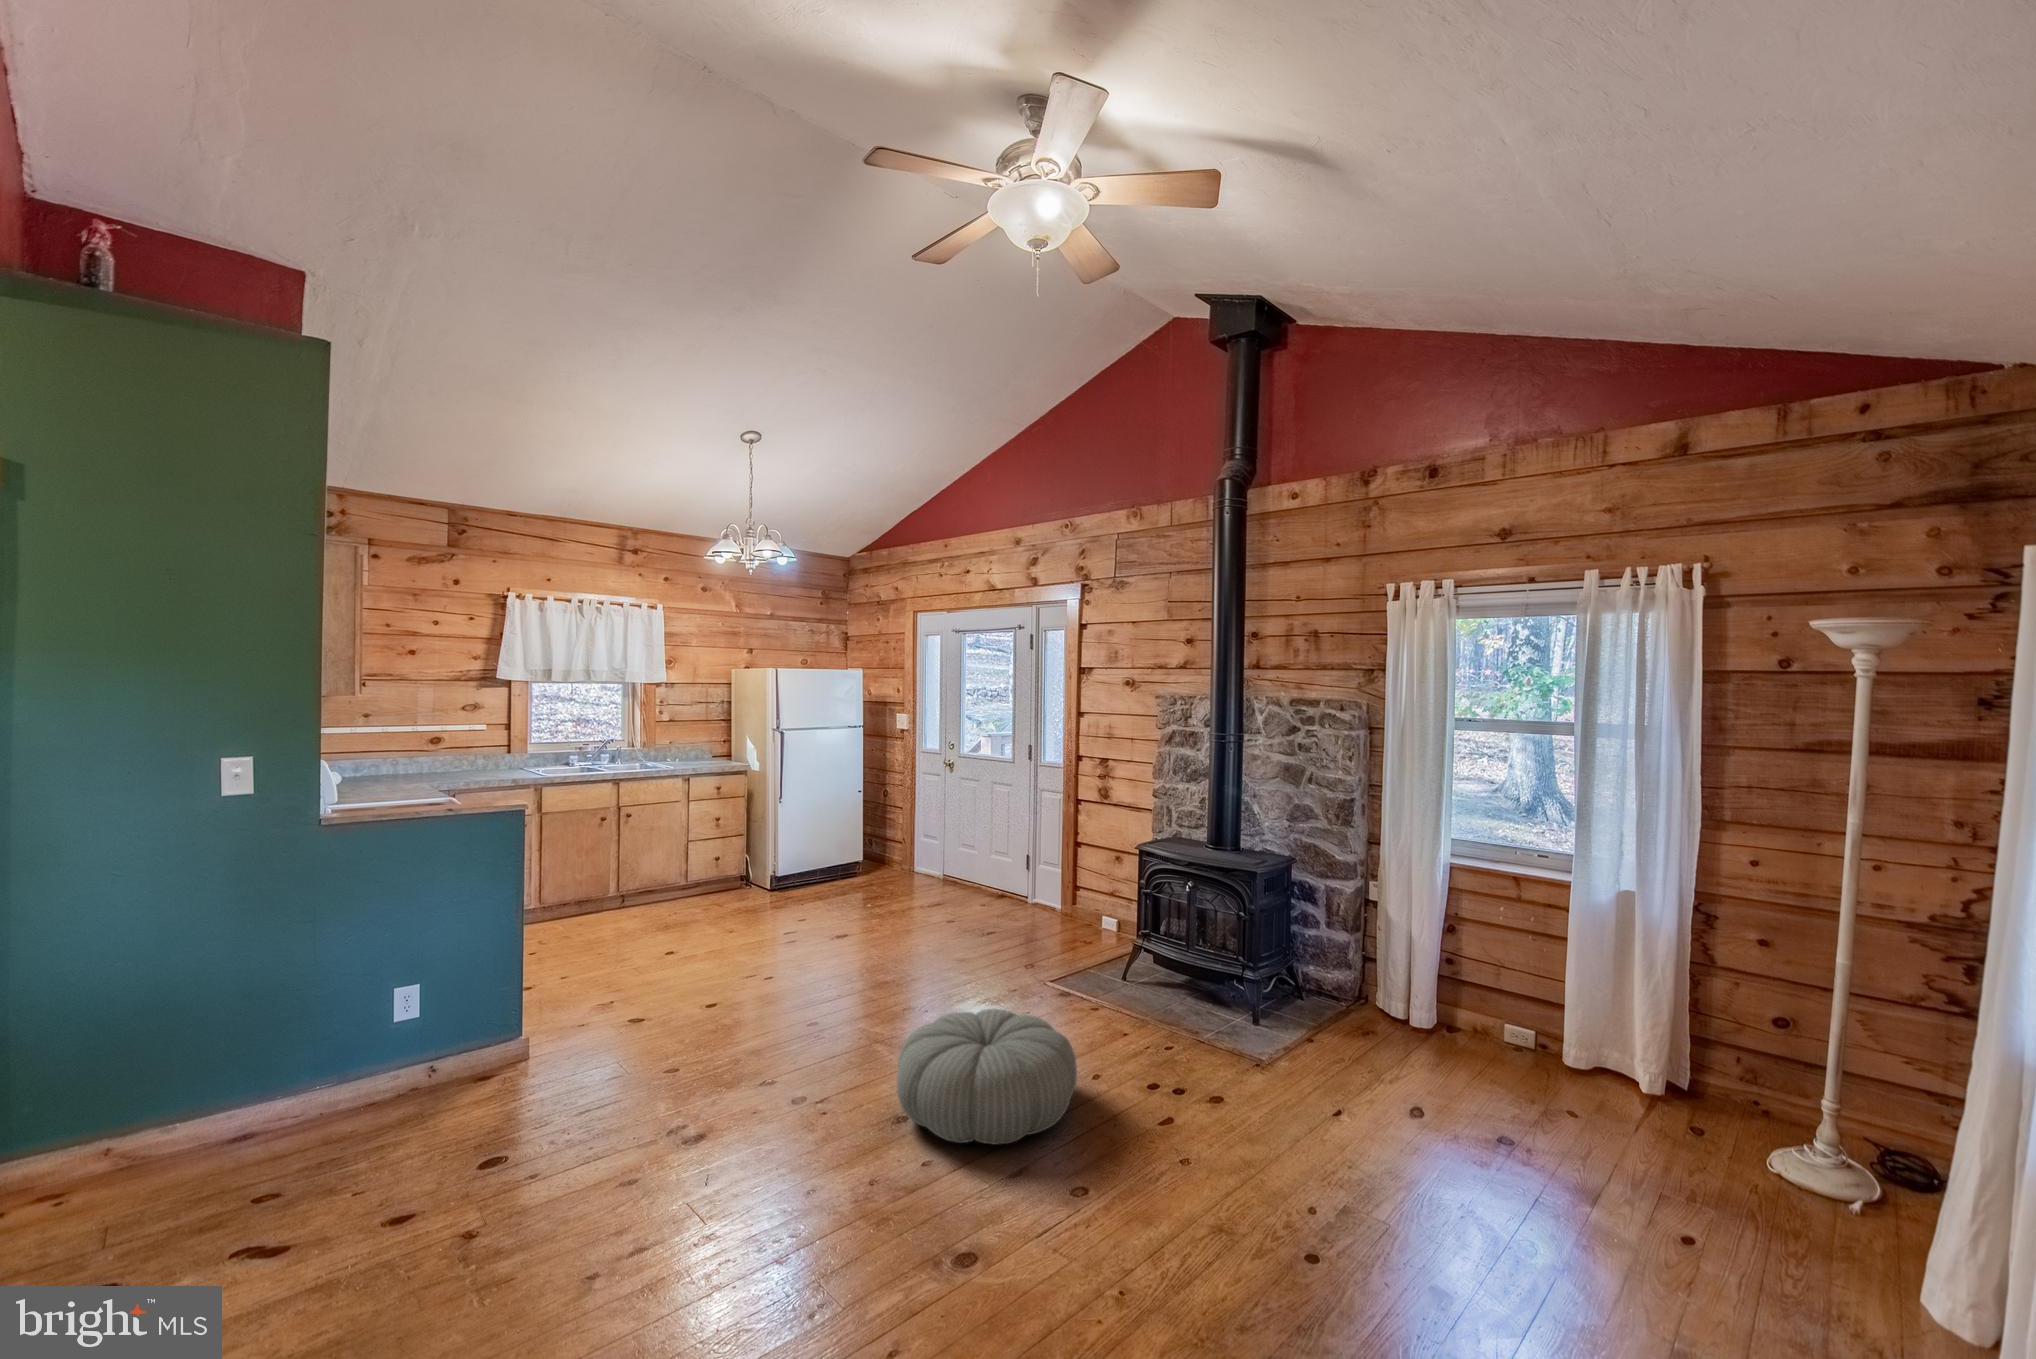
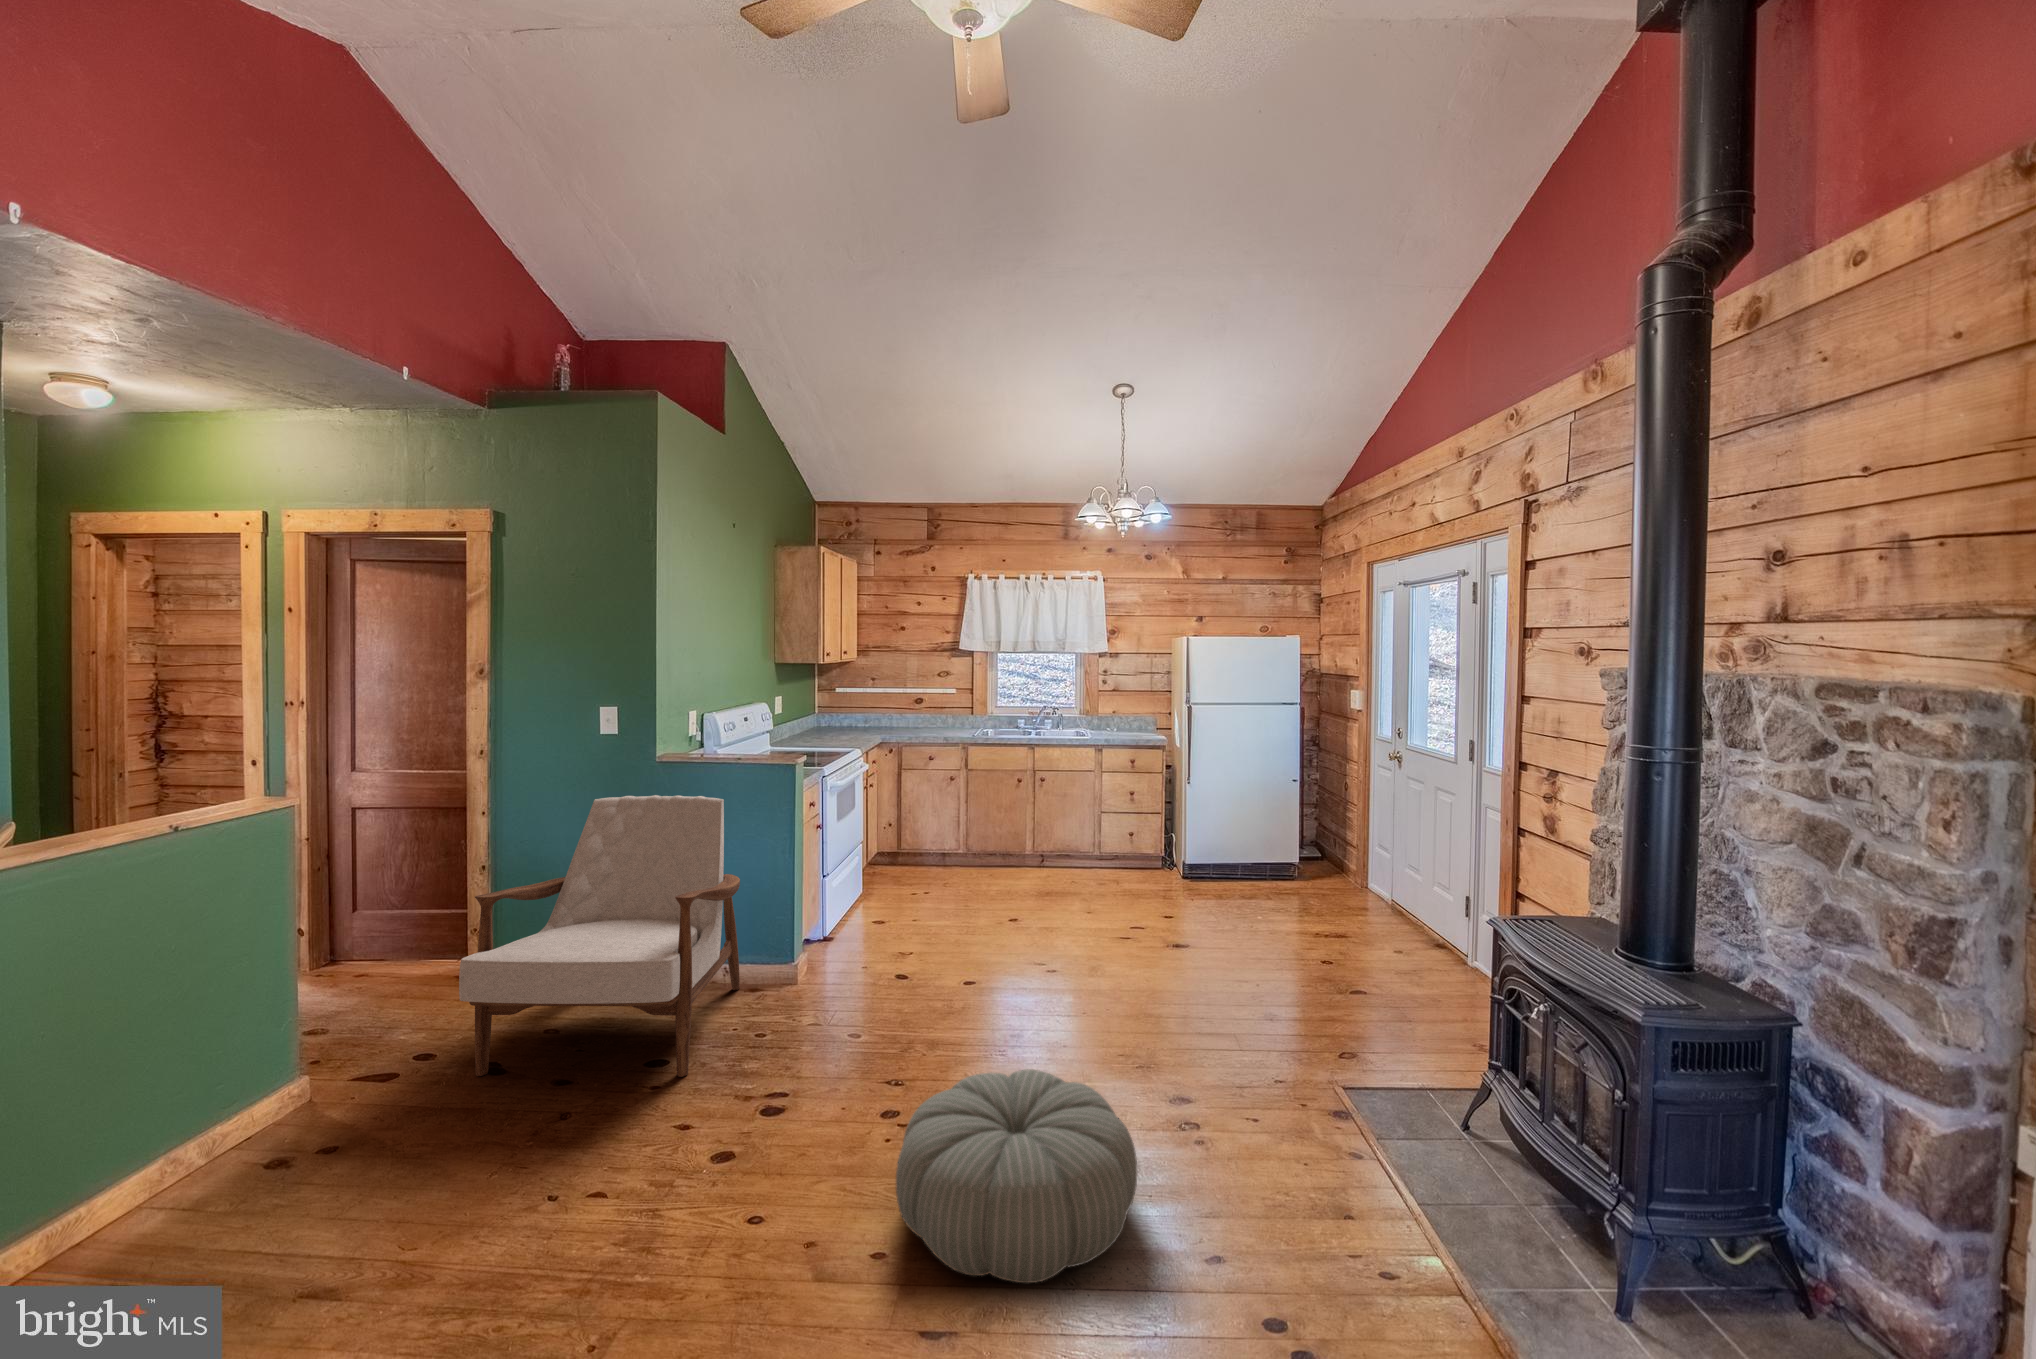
armchair: none [210,863,568,1288] -> present [459,795,740,1077]

